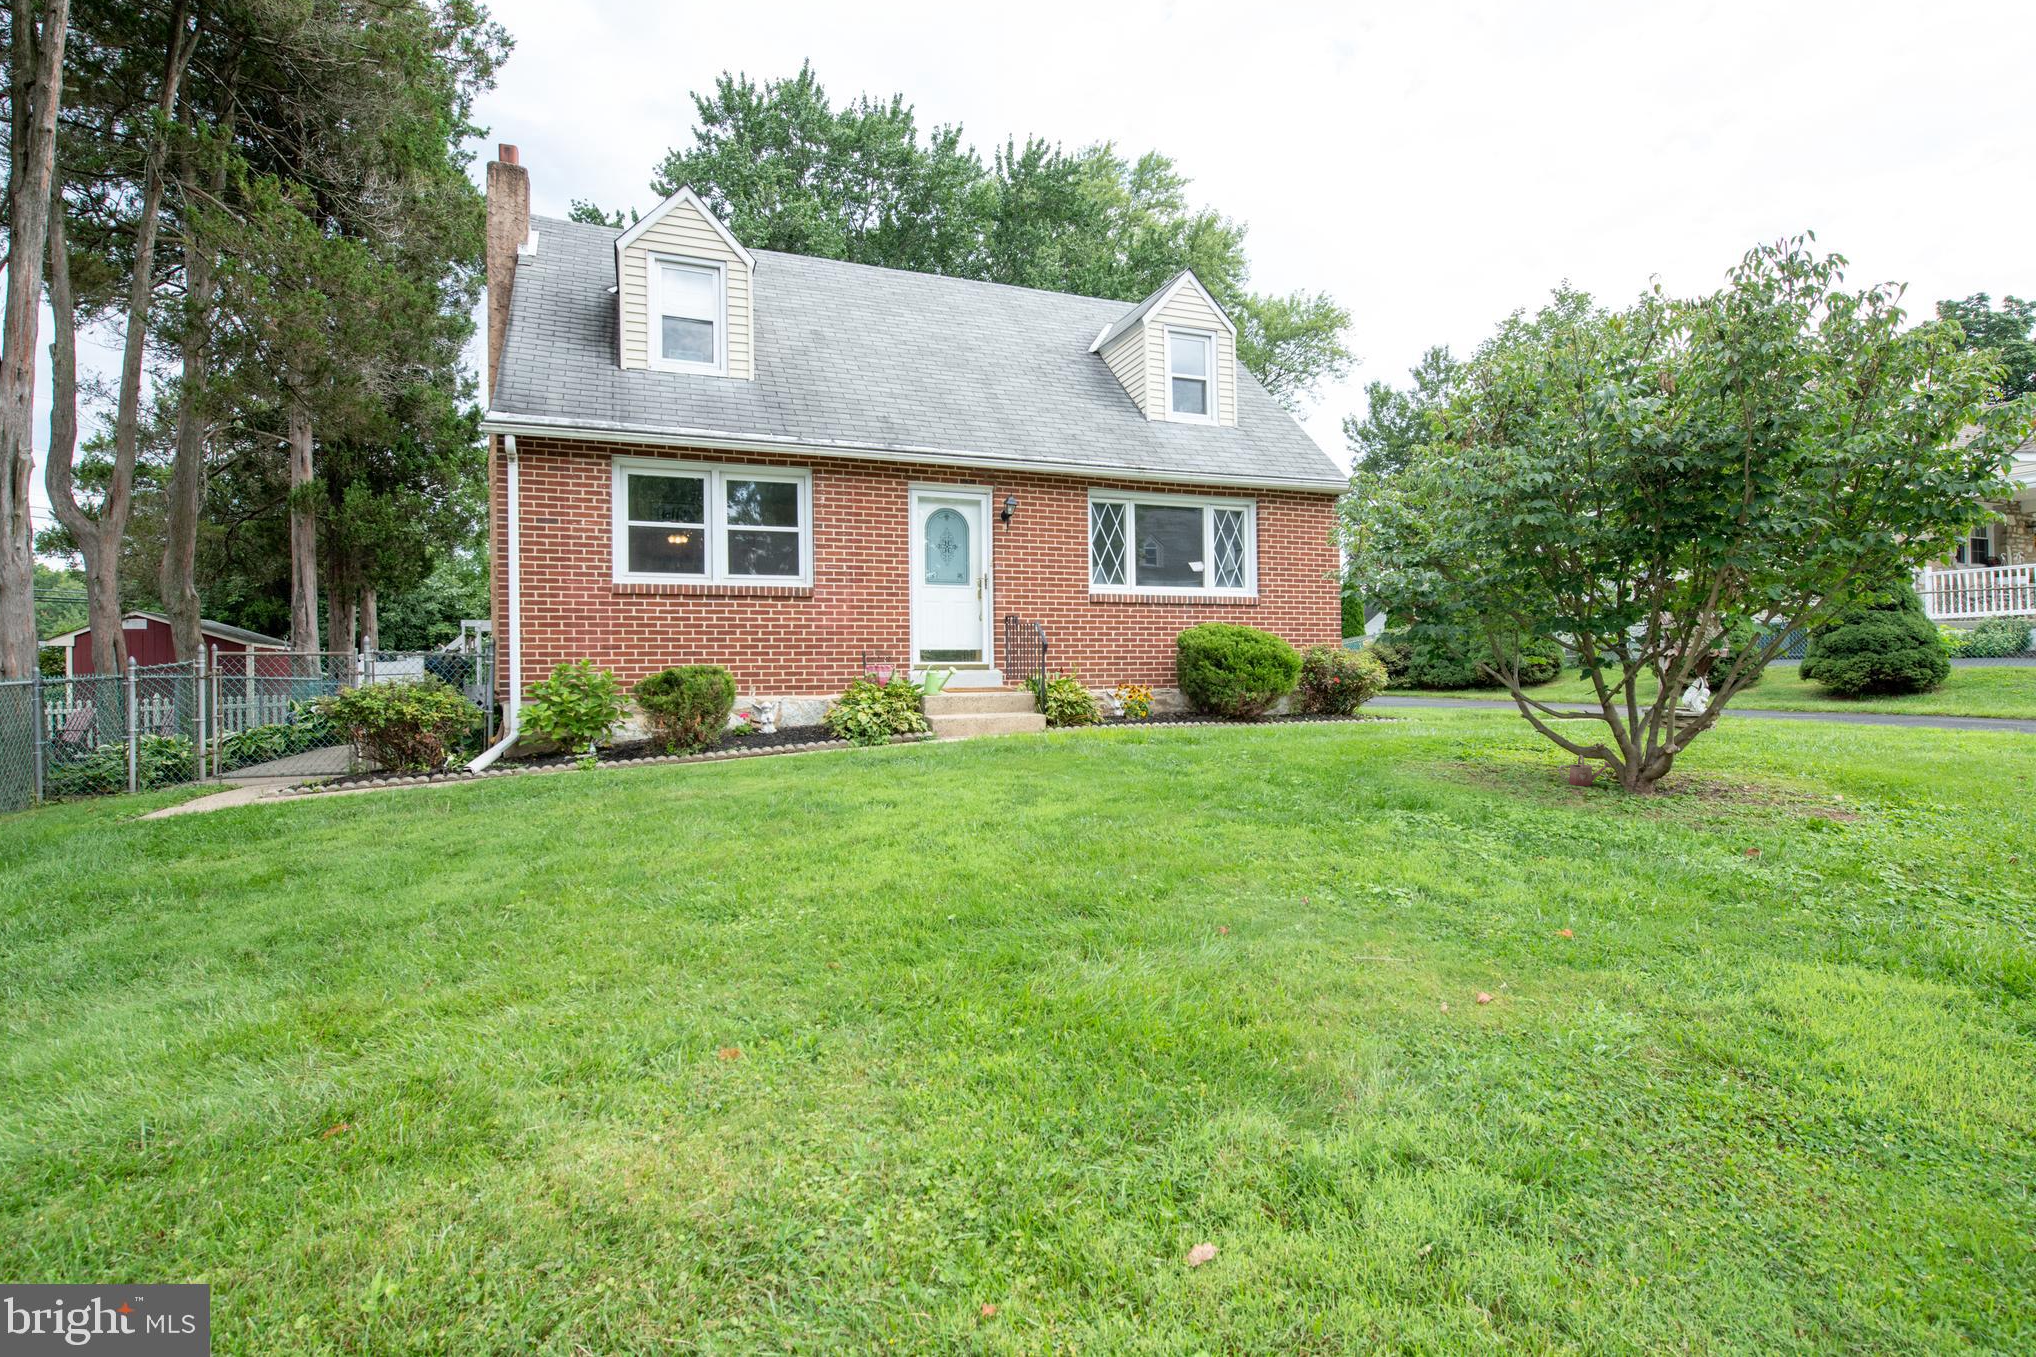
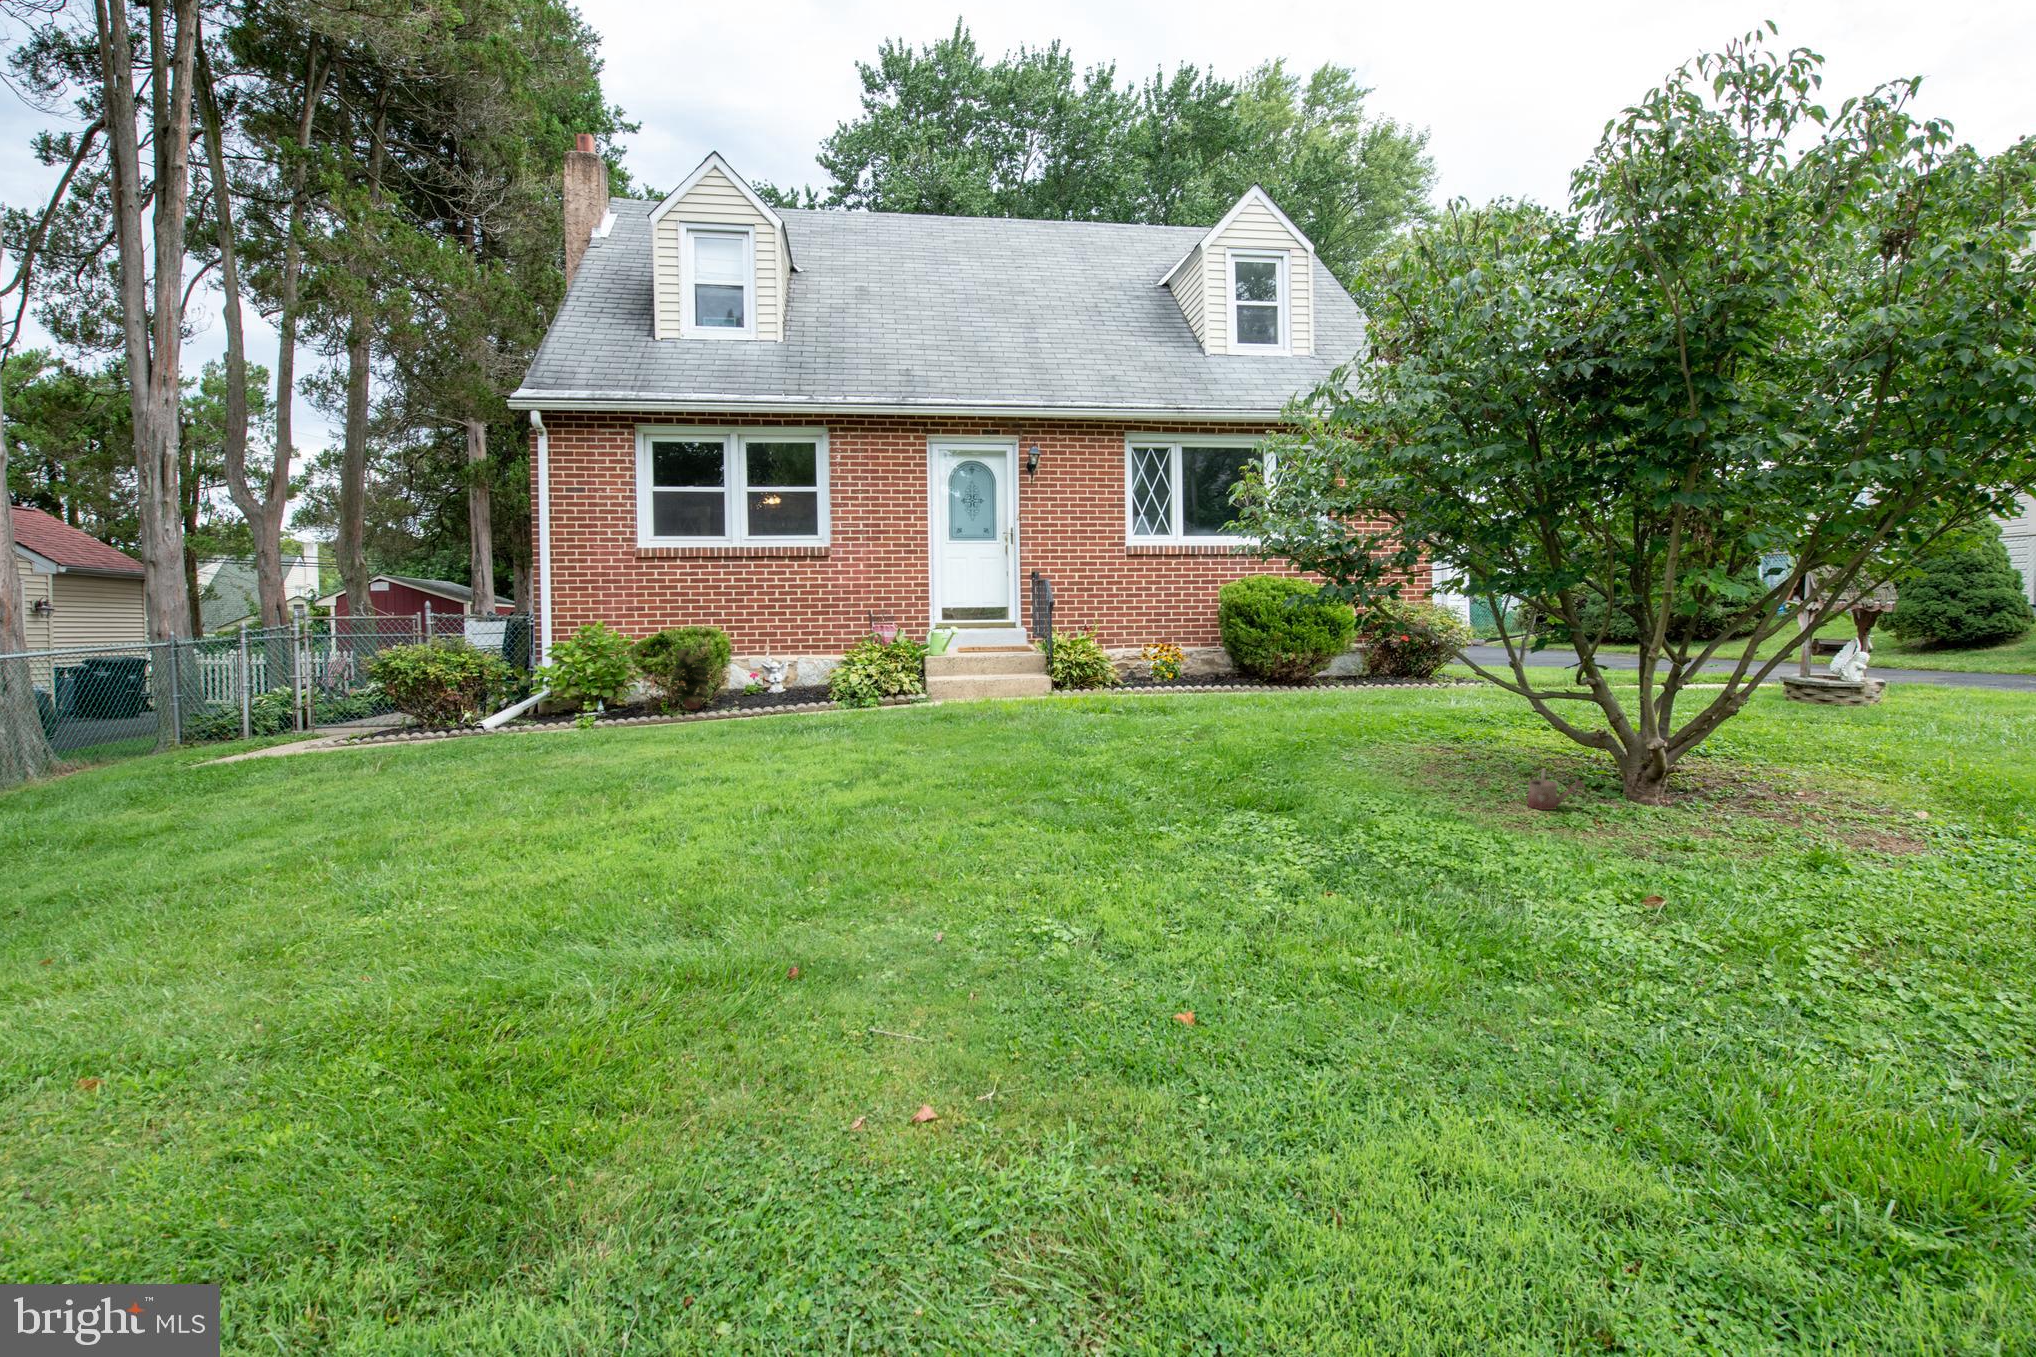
decorative plant: none [683,685,730,749] -> present [670,648,708,710]

